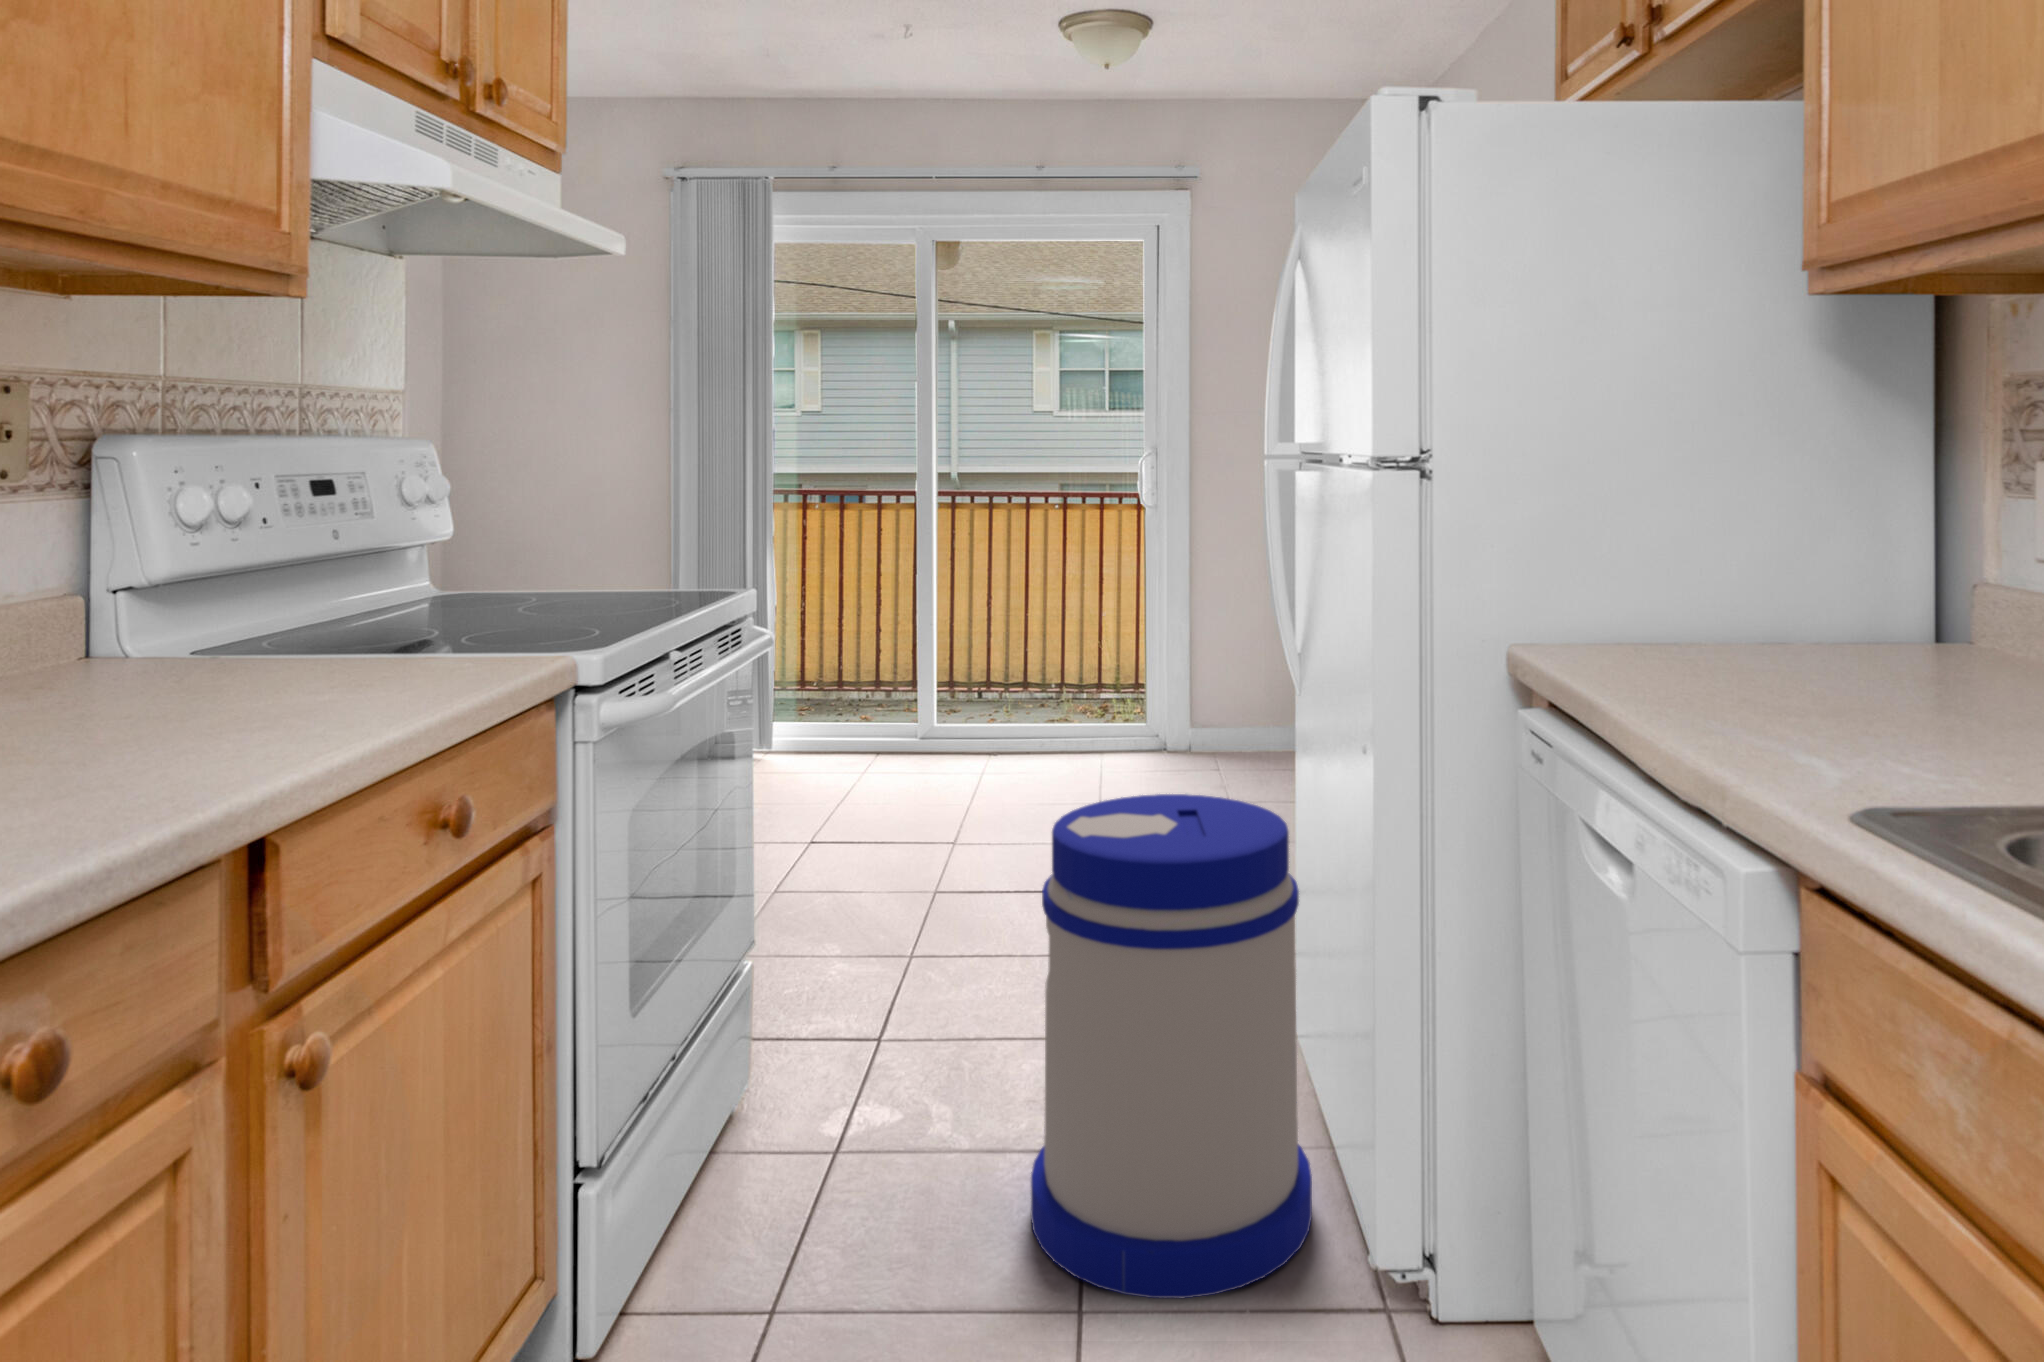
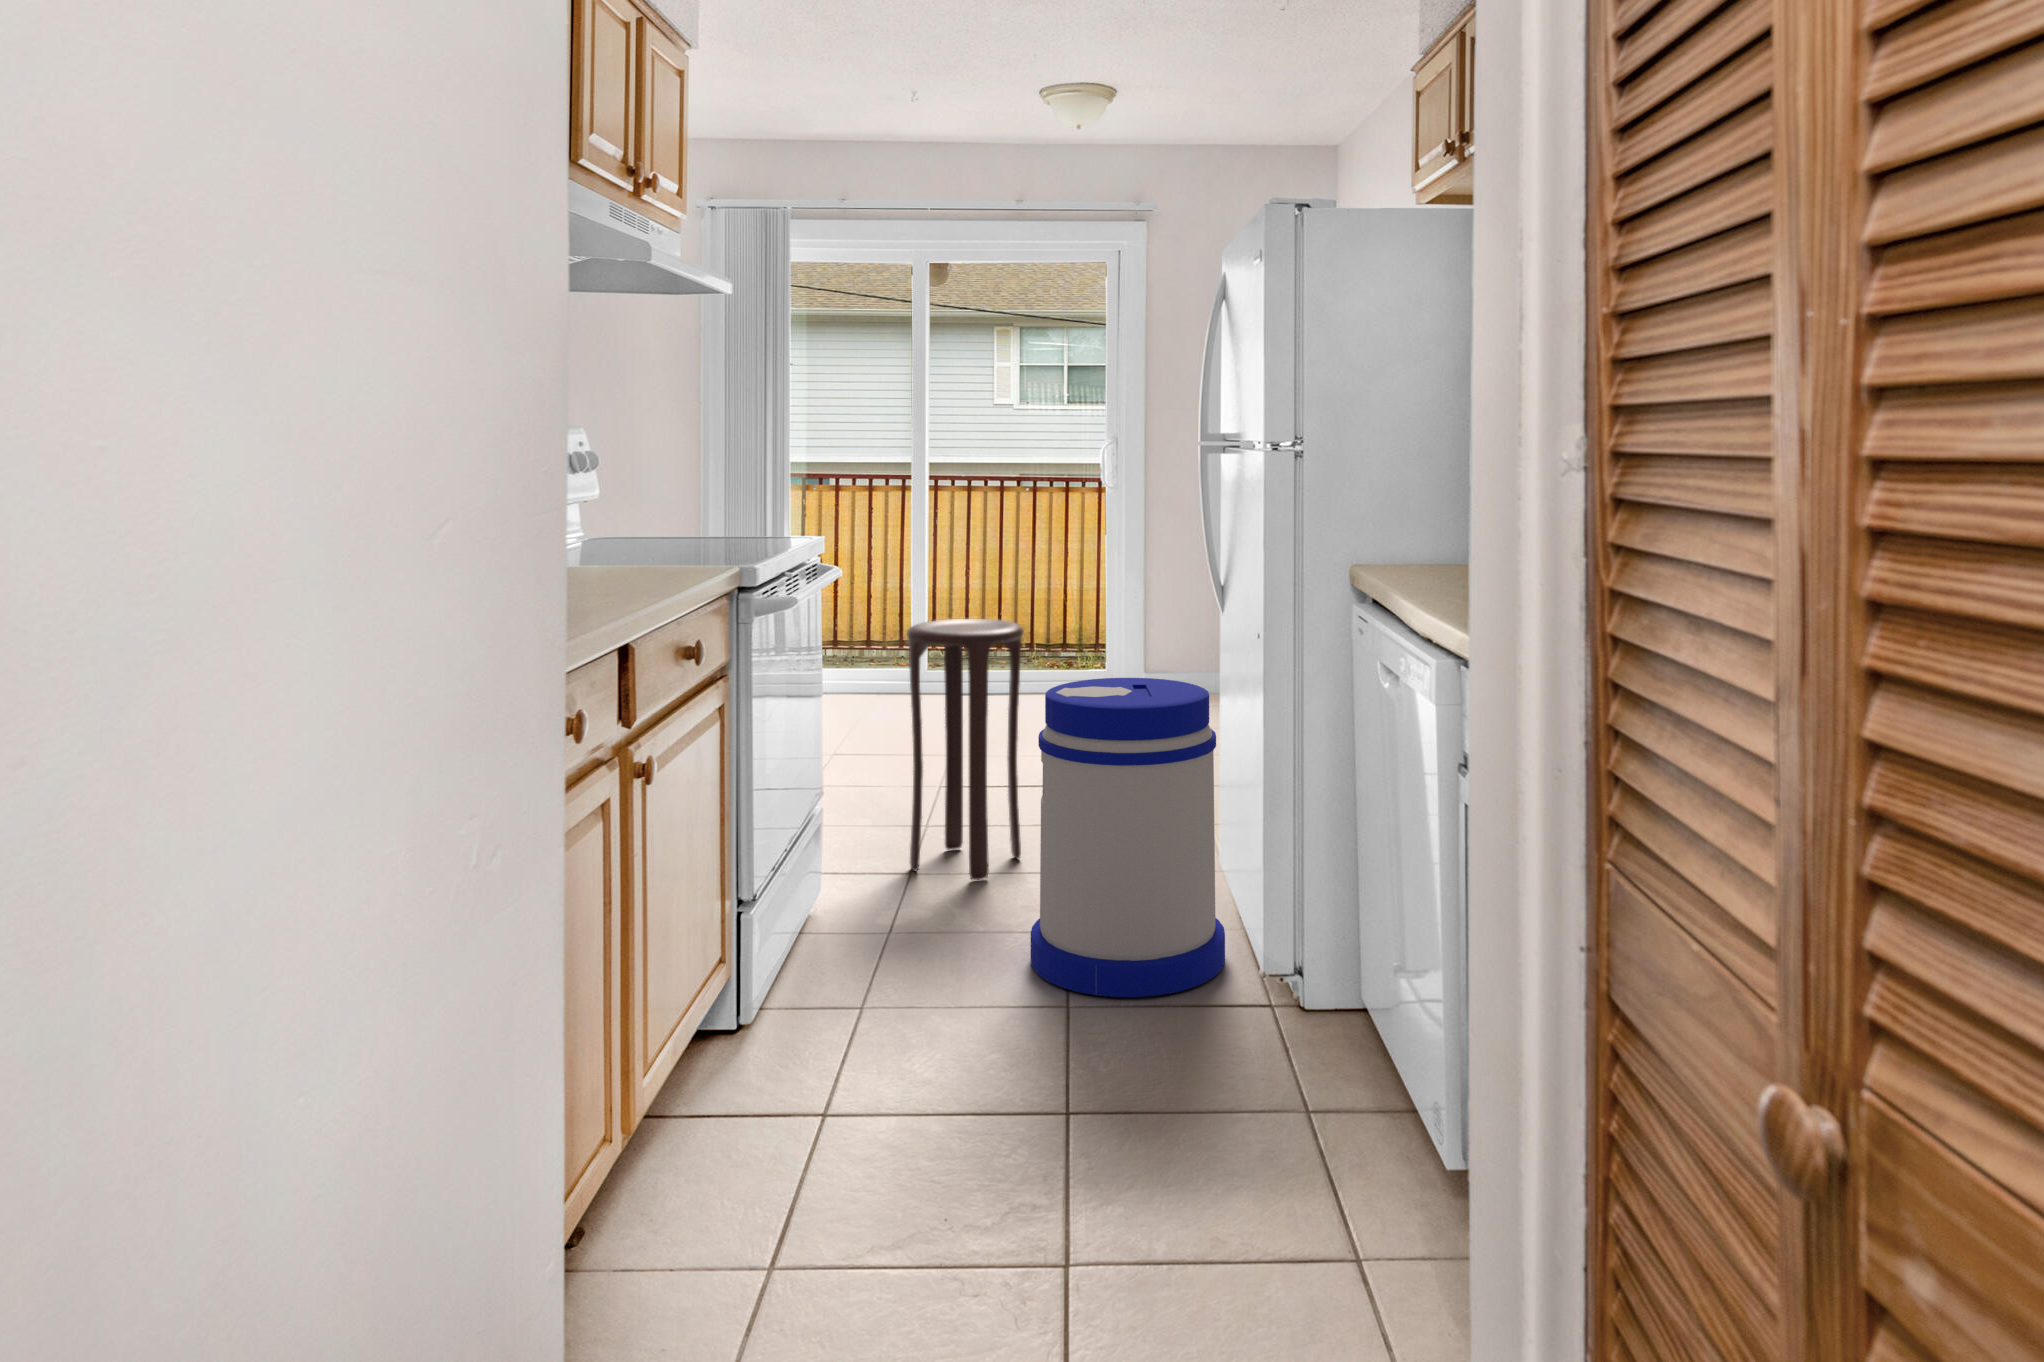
stool: none [878,690,1035,1049] -> present [907,619,1024,880]

